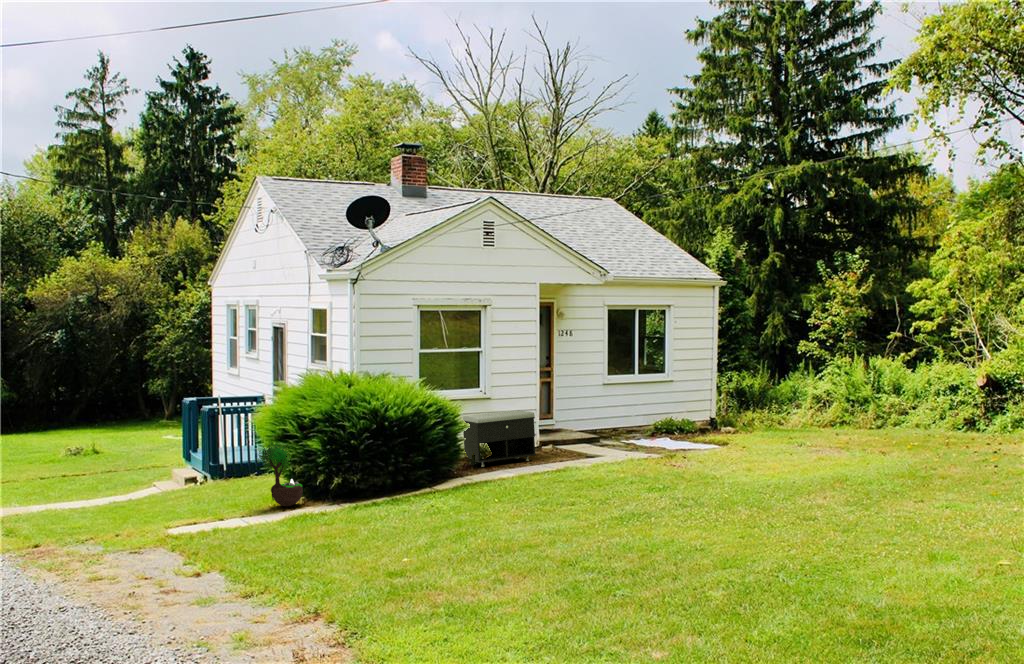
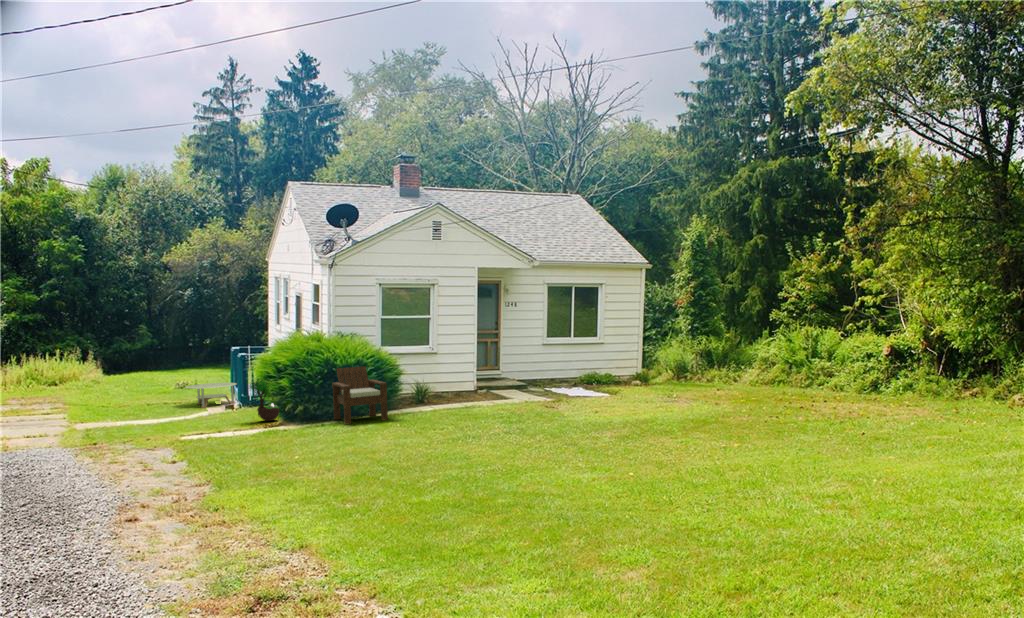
storage bench: present [463,410,536,467] -> none [415,363,467,403]
chair: none [382,420,471,507] -> present [332,367,388,424]
round table: none [128,450,203,489] -> present [185,383,236,408]

